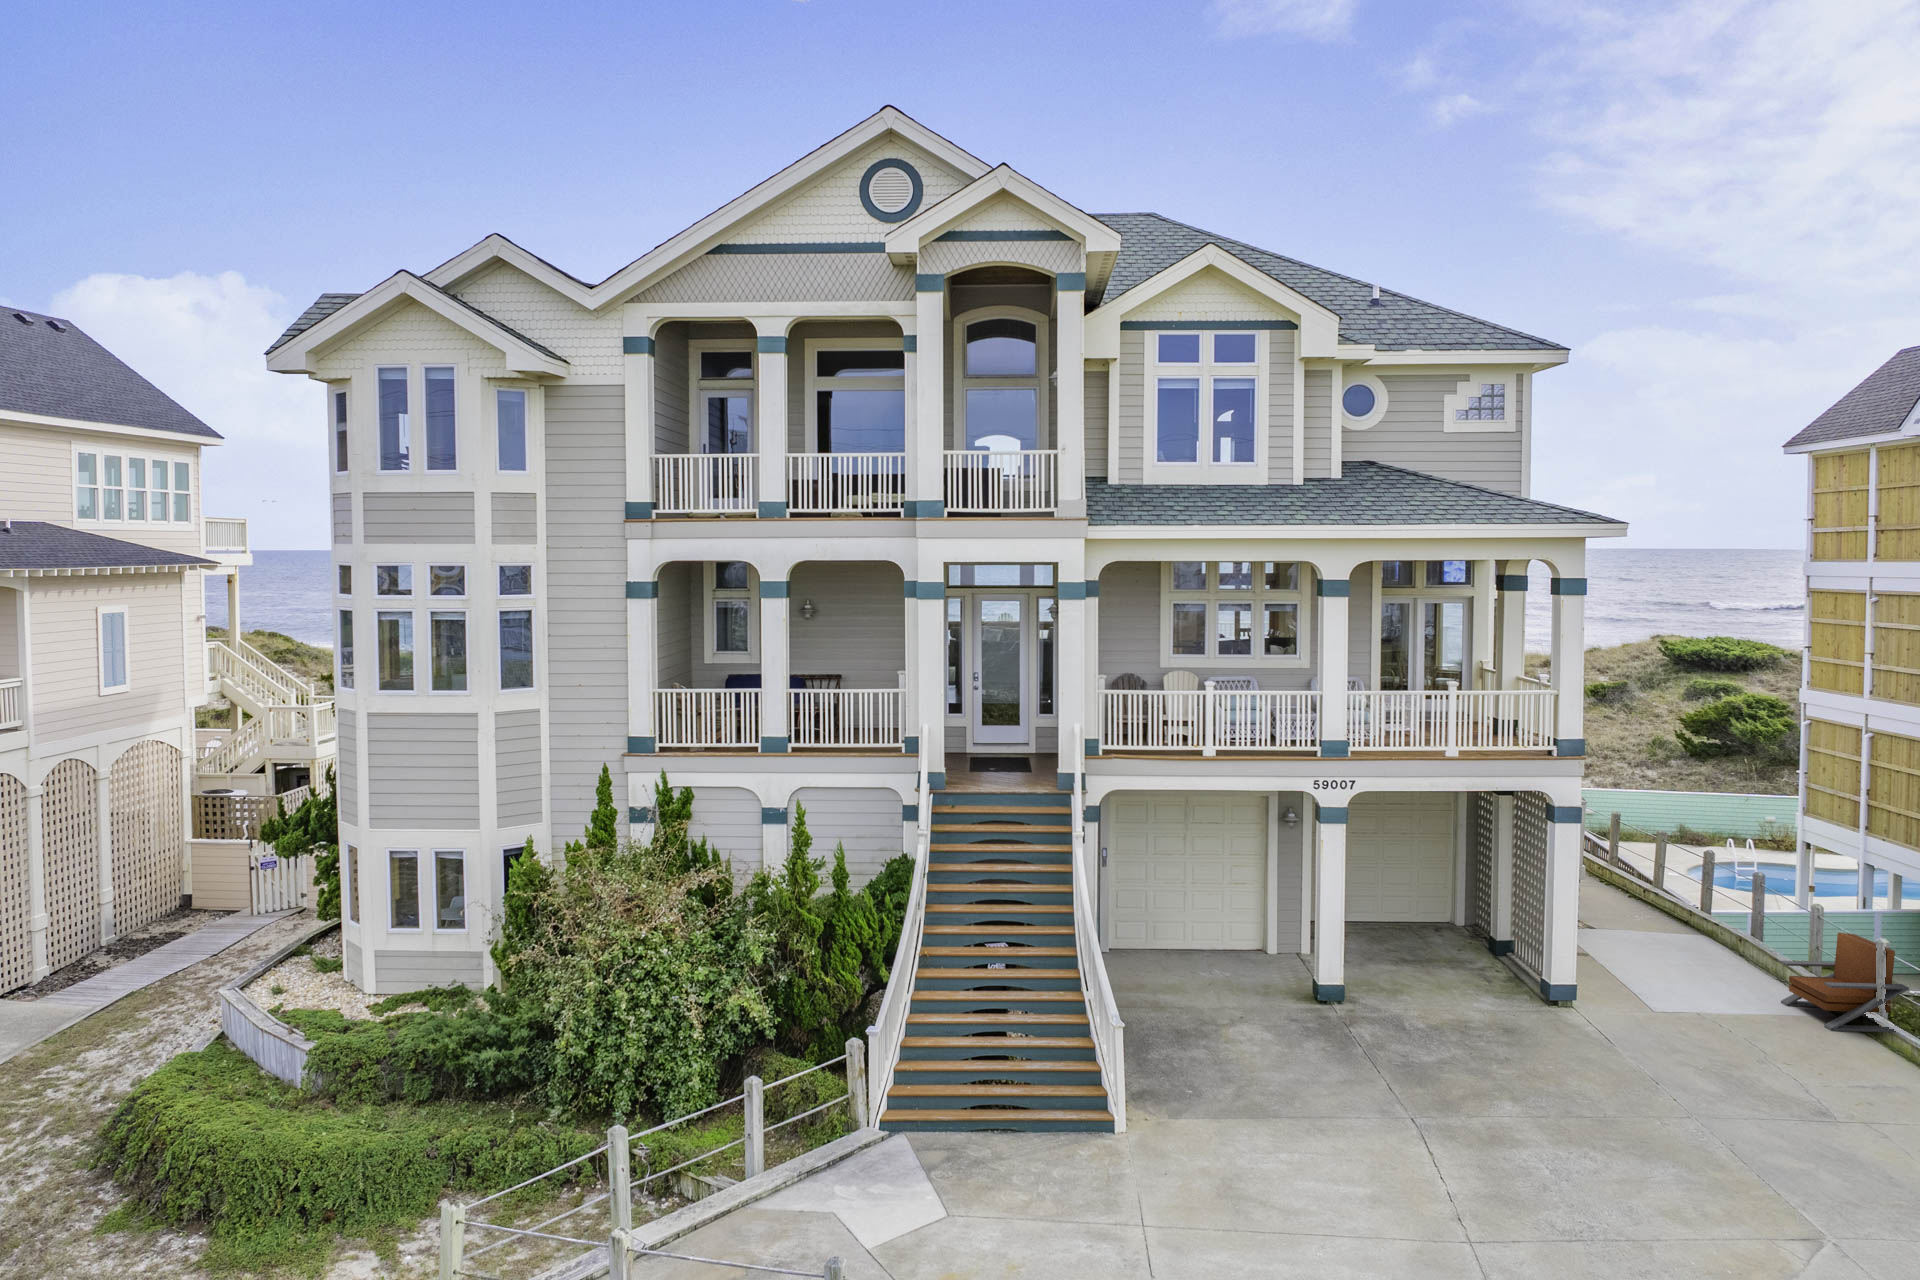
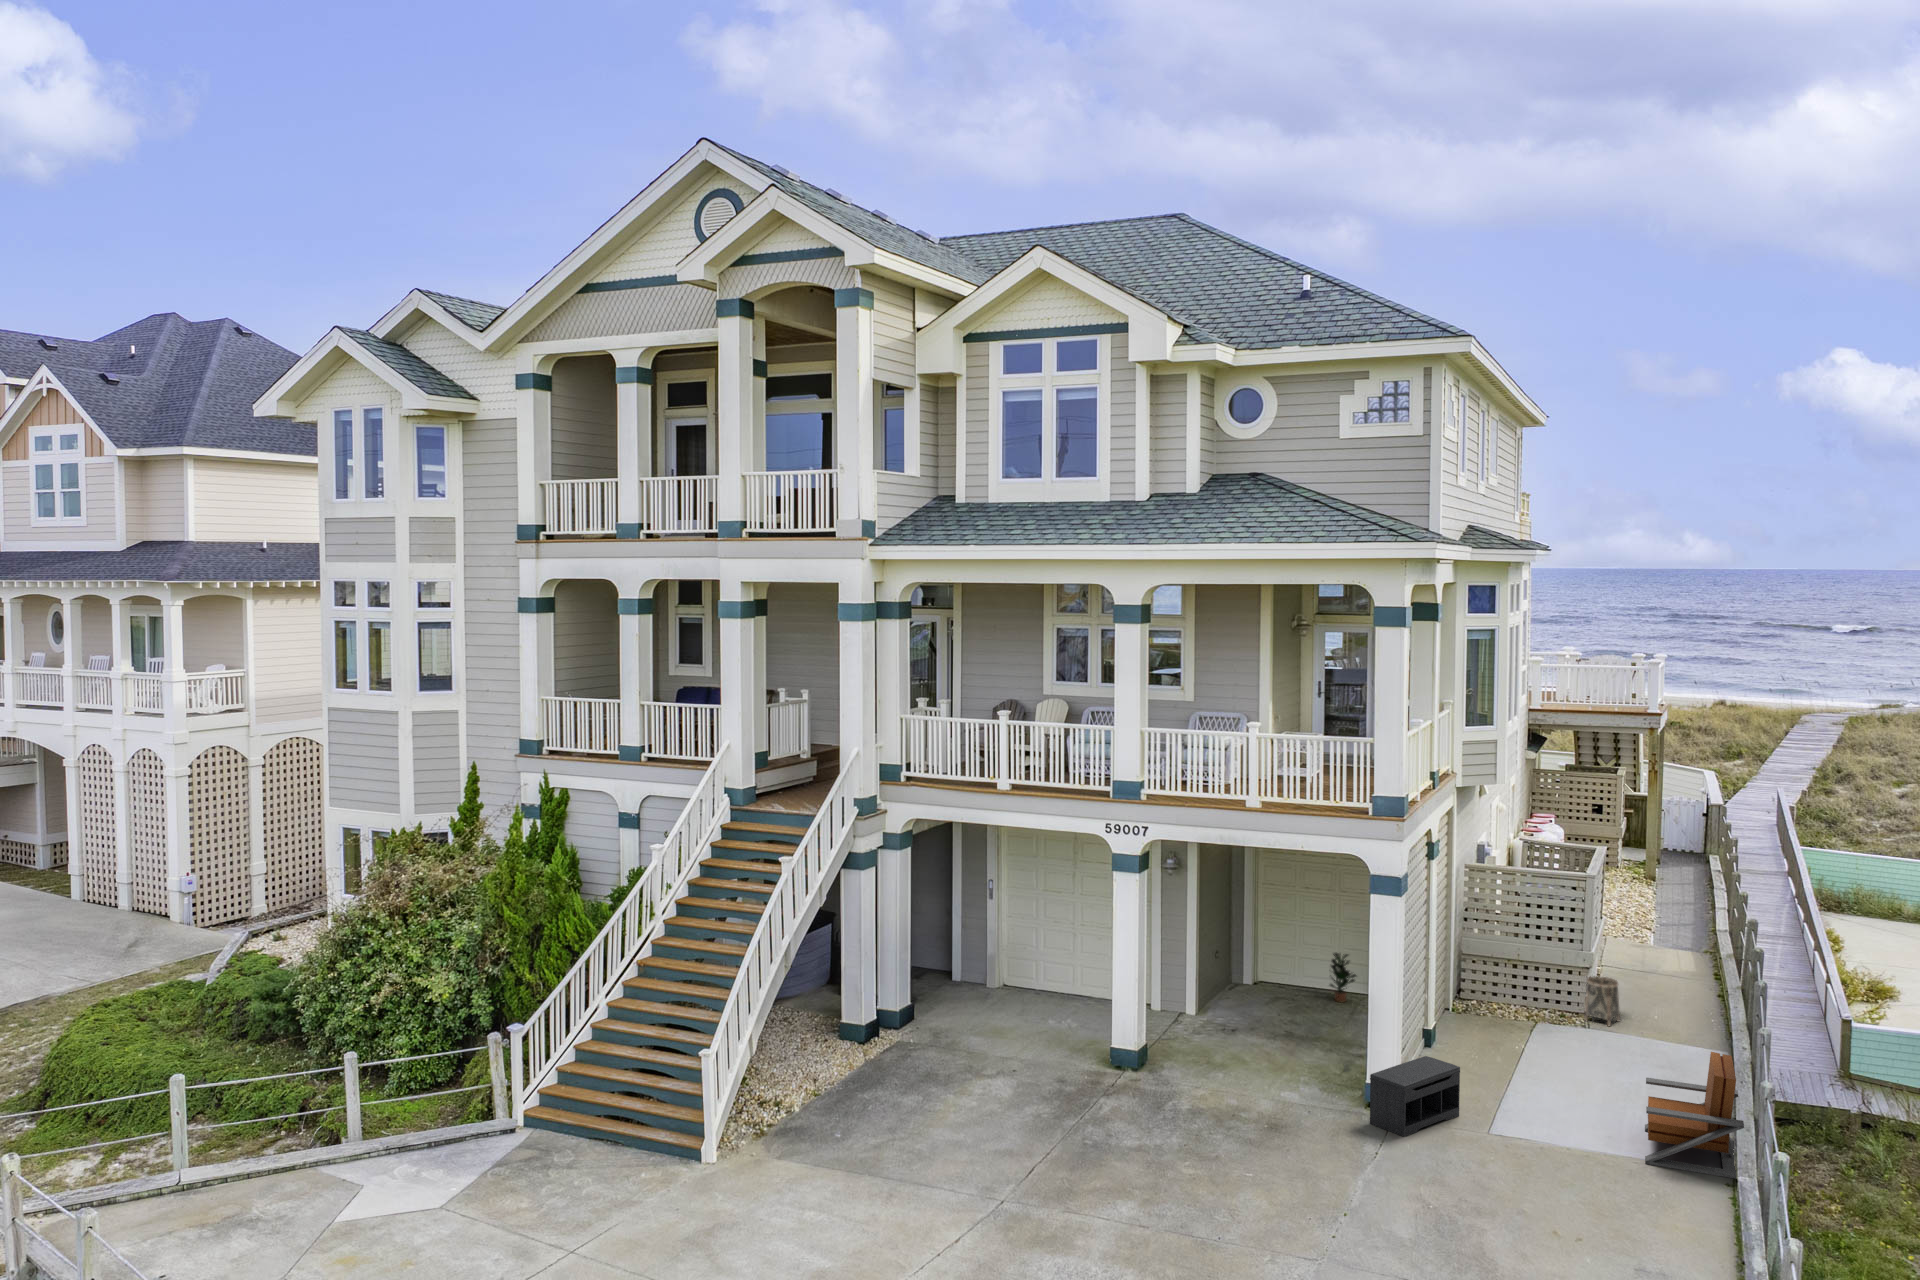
potted plant: none [1397,891,1423,934] -> present [1330,953,1356,1002]
basket: none [1599,891,1627,930] -> present [1584,976,1620,1026]
bench: none [1600,964,1650,1035] -> present [1370,1056,1460,1137]

